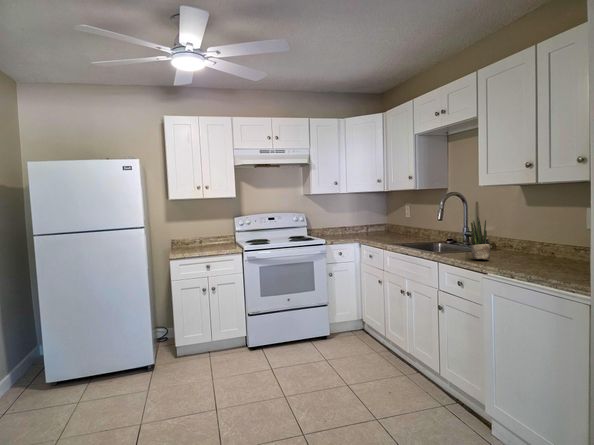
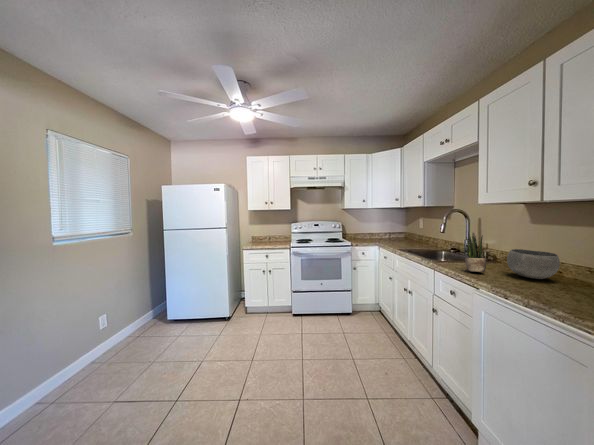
bowl: none [508,233,552,261] -> present [507,249,560,279]

